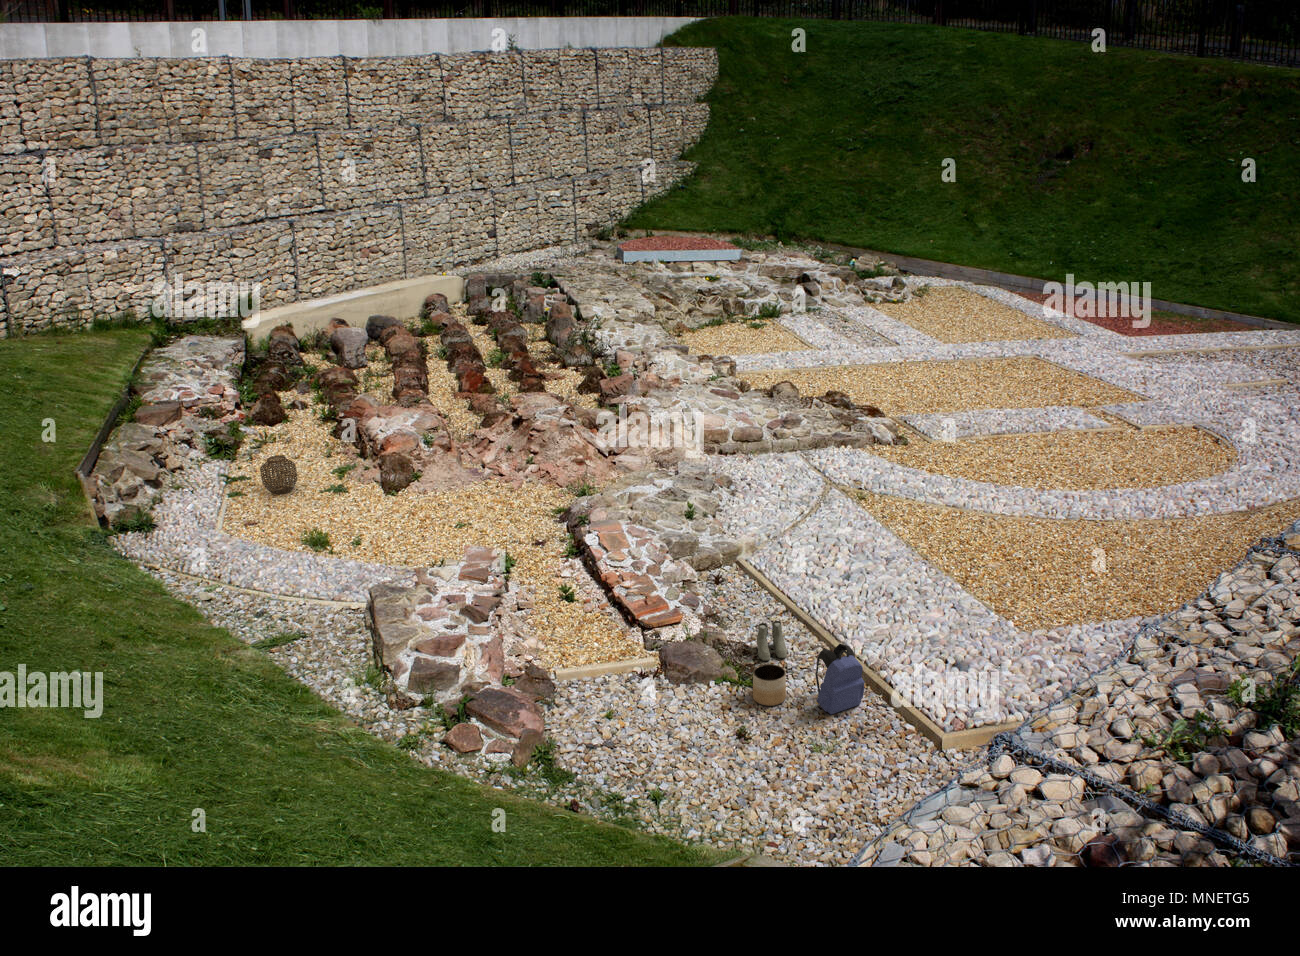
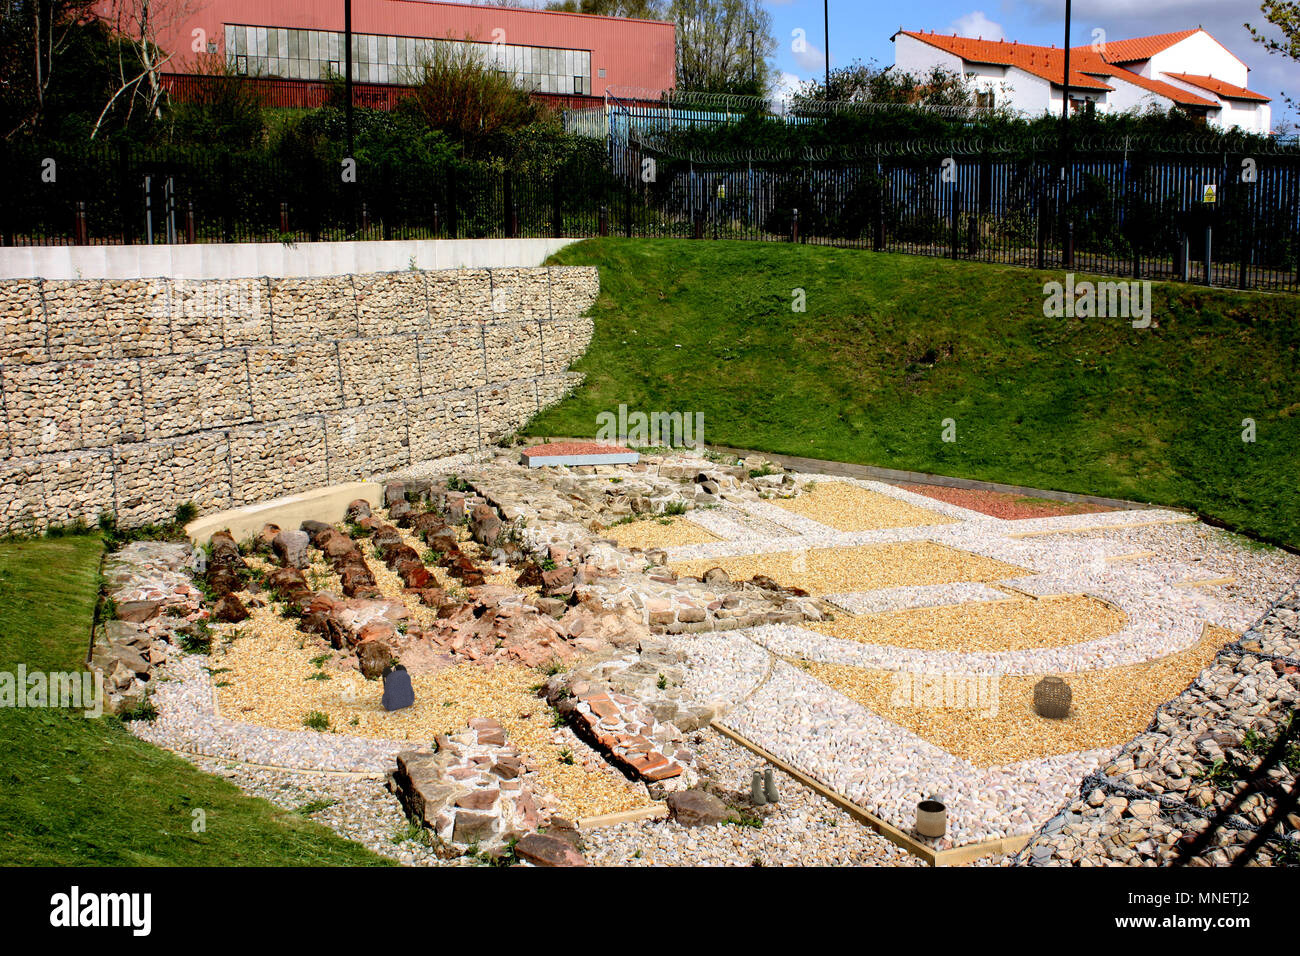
woven basket: present [260,455,297,494] -> present [1034,676,1072,718]
backpack: present [816,644,865,714] -> present [381,664,415,711]
planter: present [753,664,786,706] -> present [916,800,946,837]

